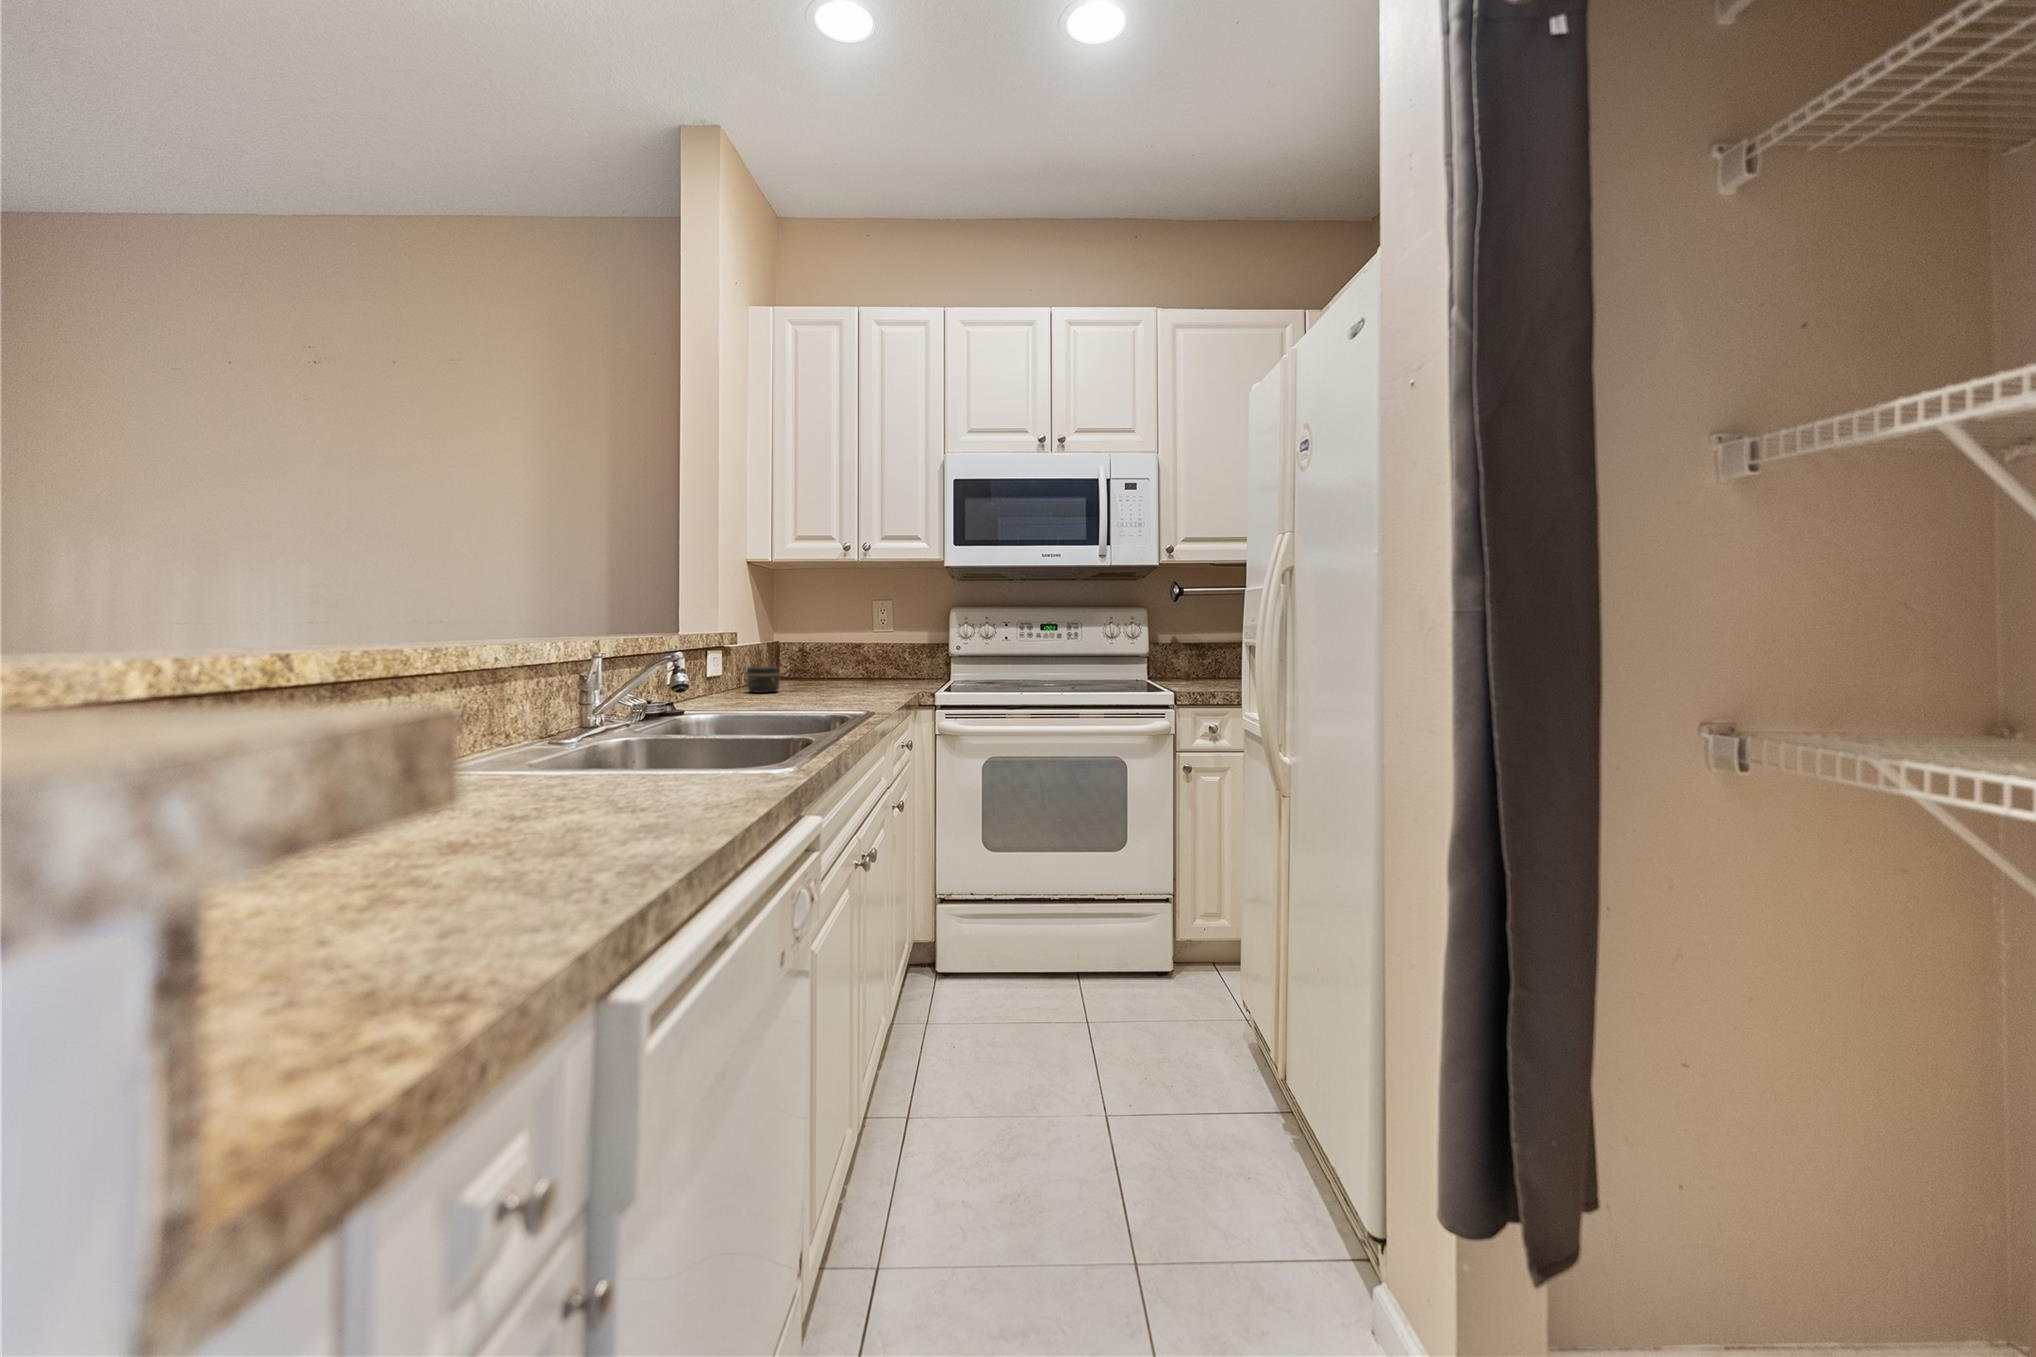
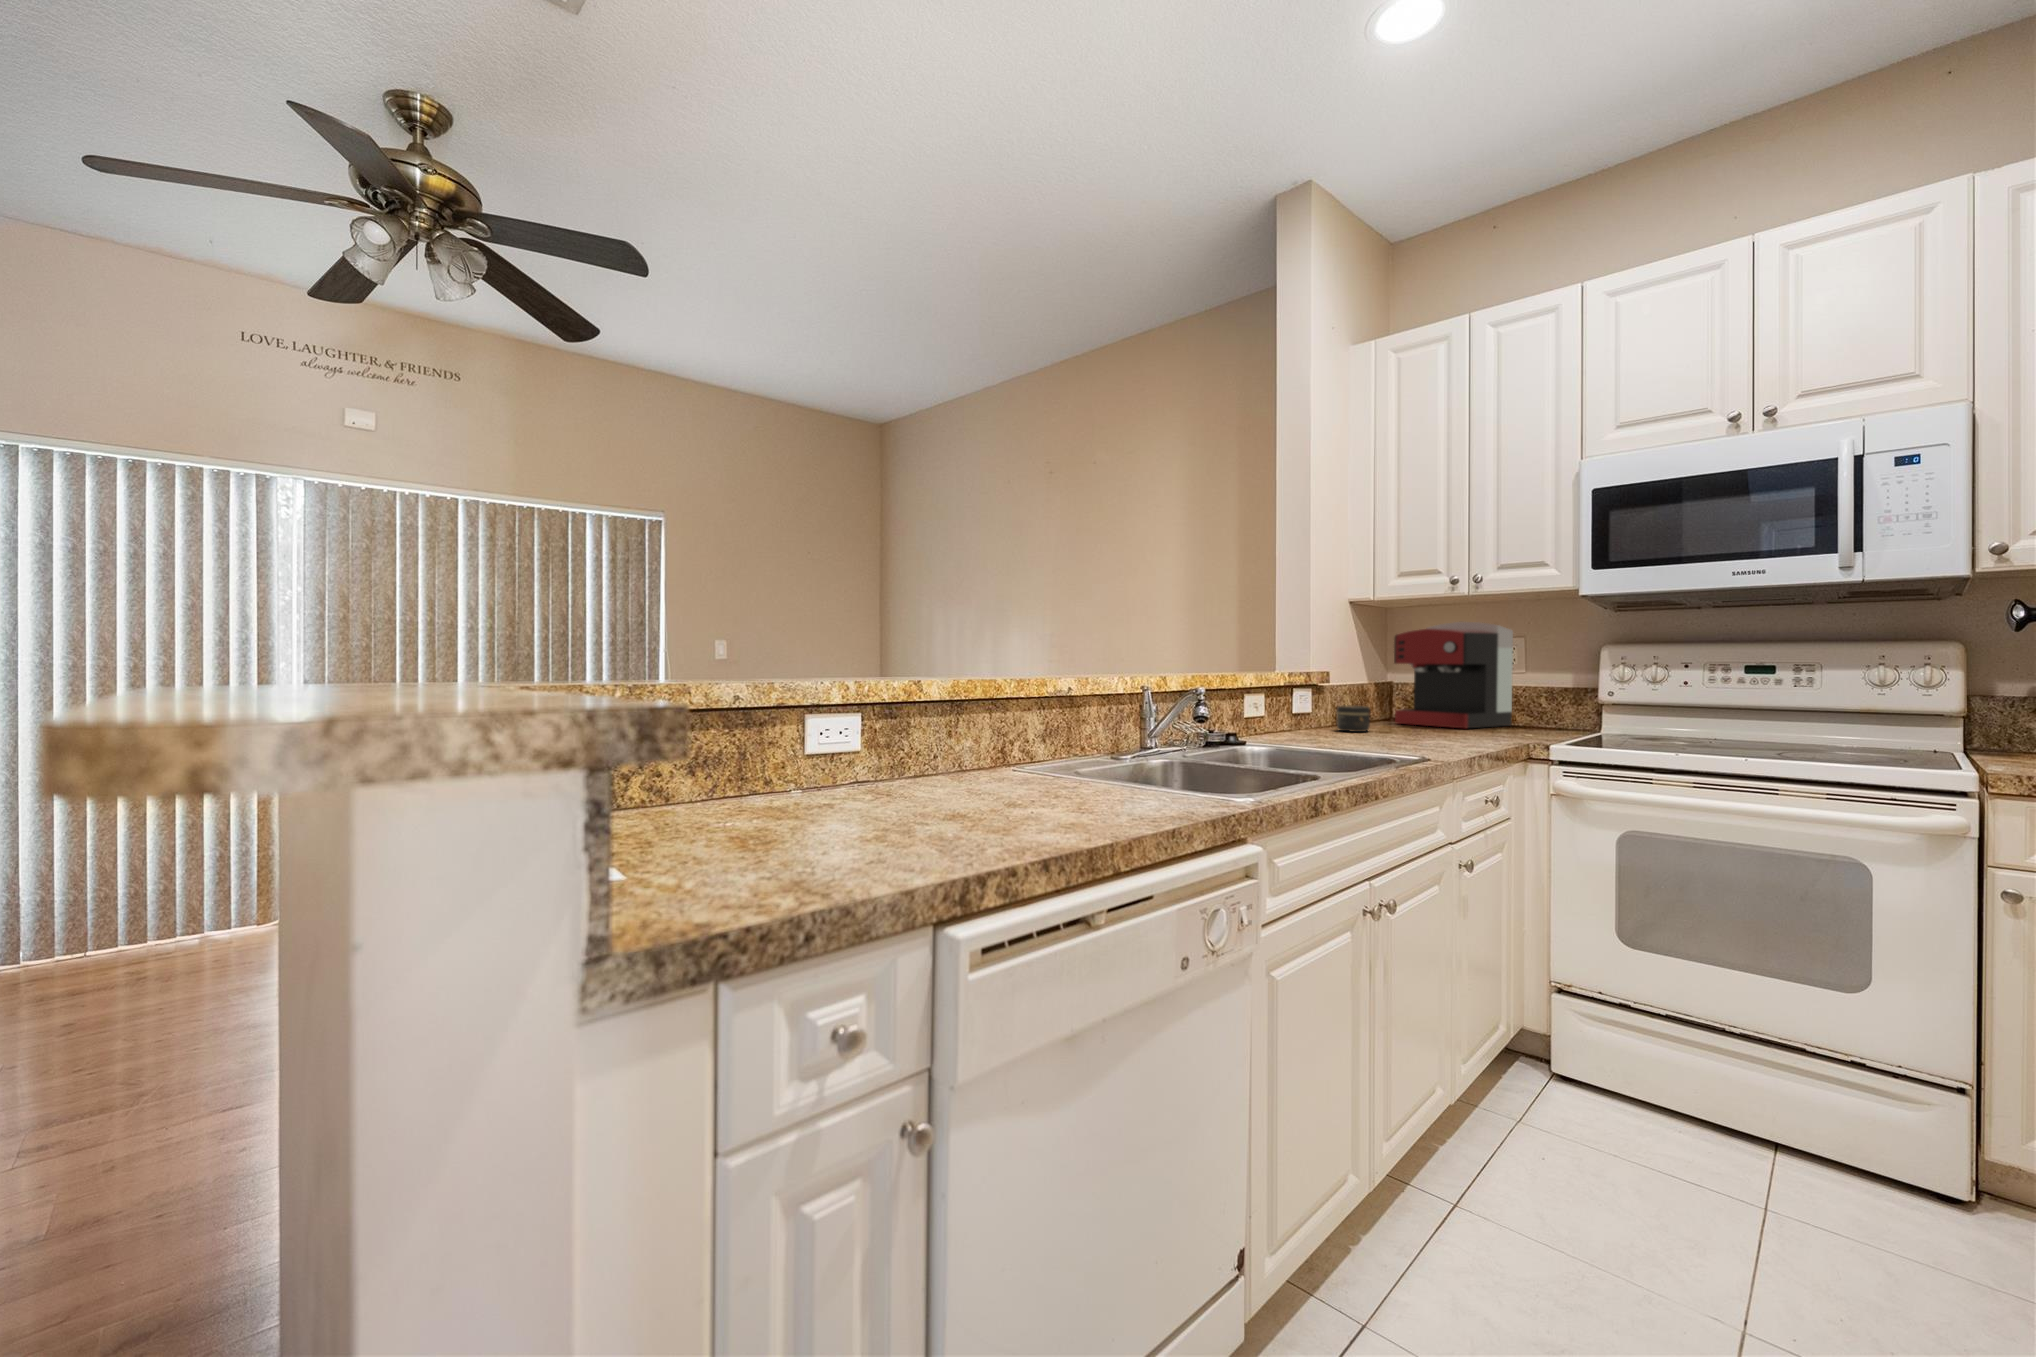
coffee maker: none [788,585,884,683] -> present [1394,622,1513,728]

